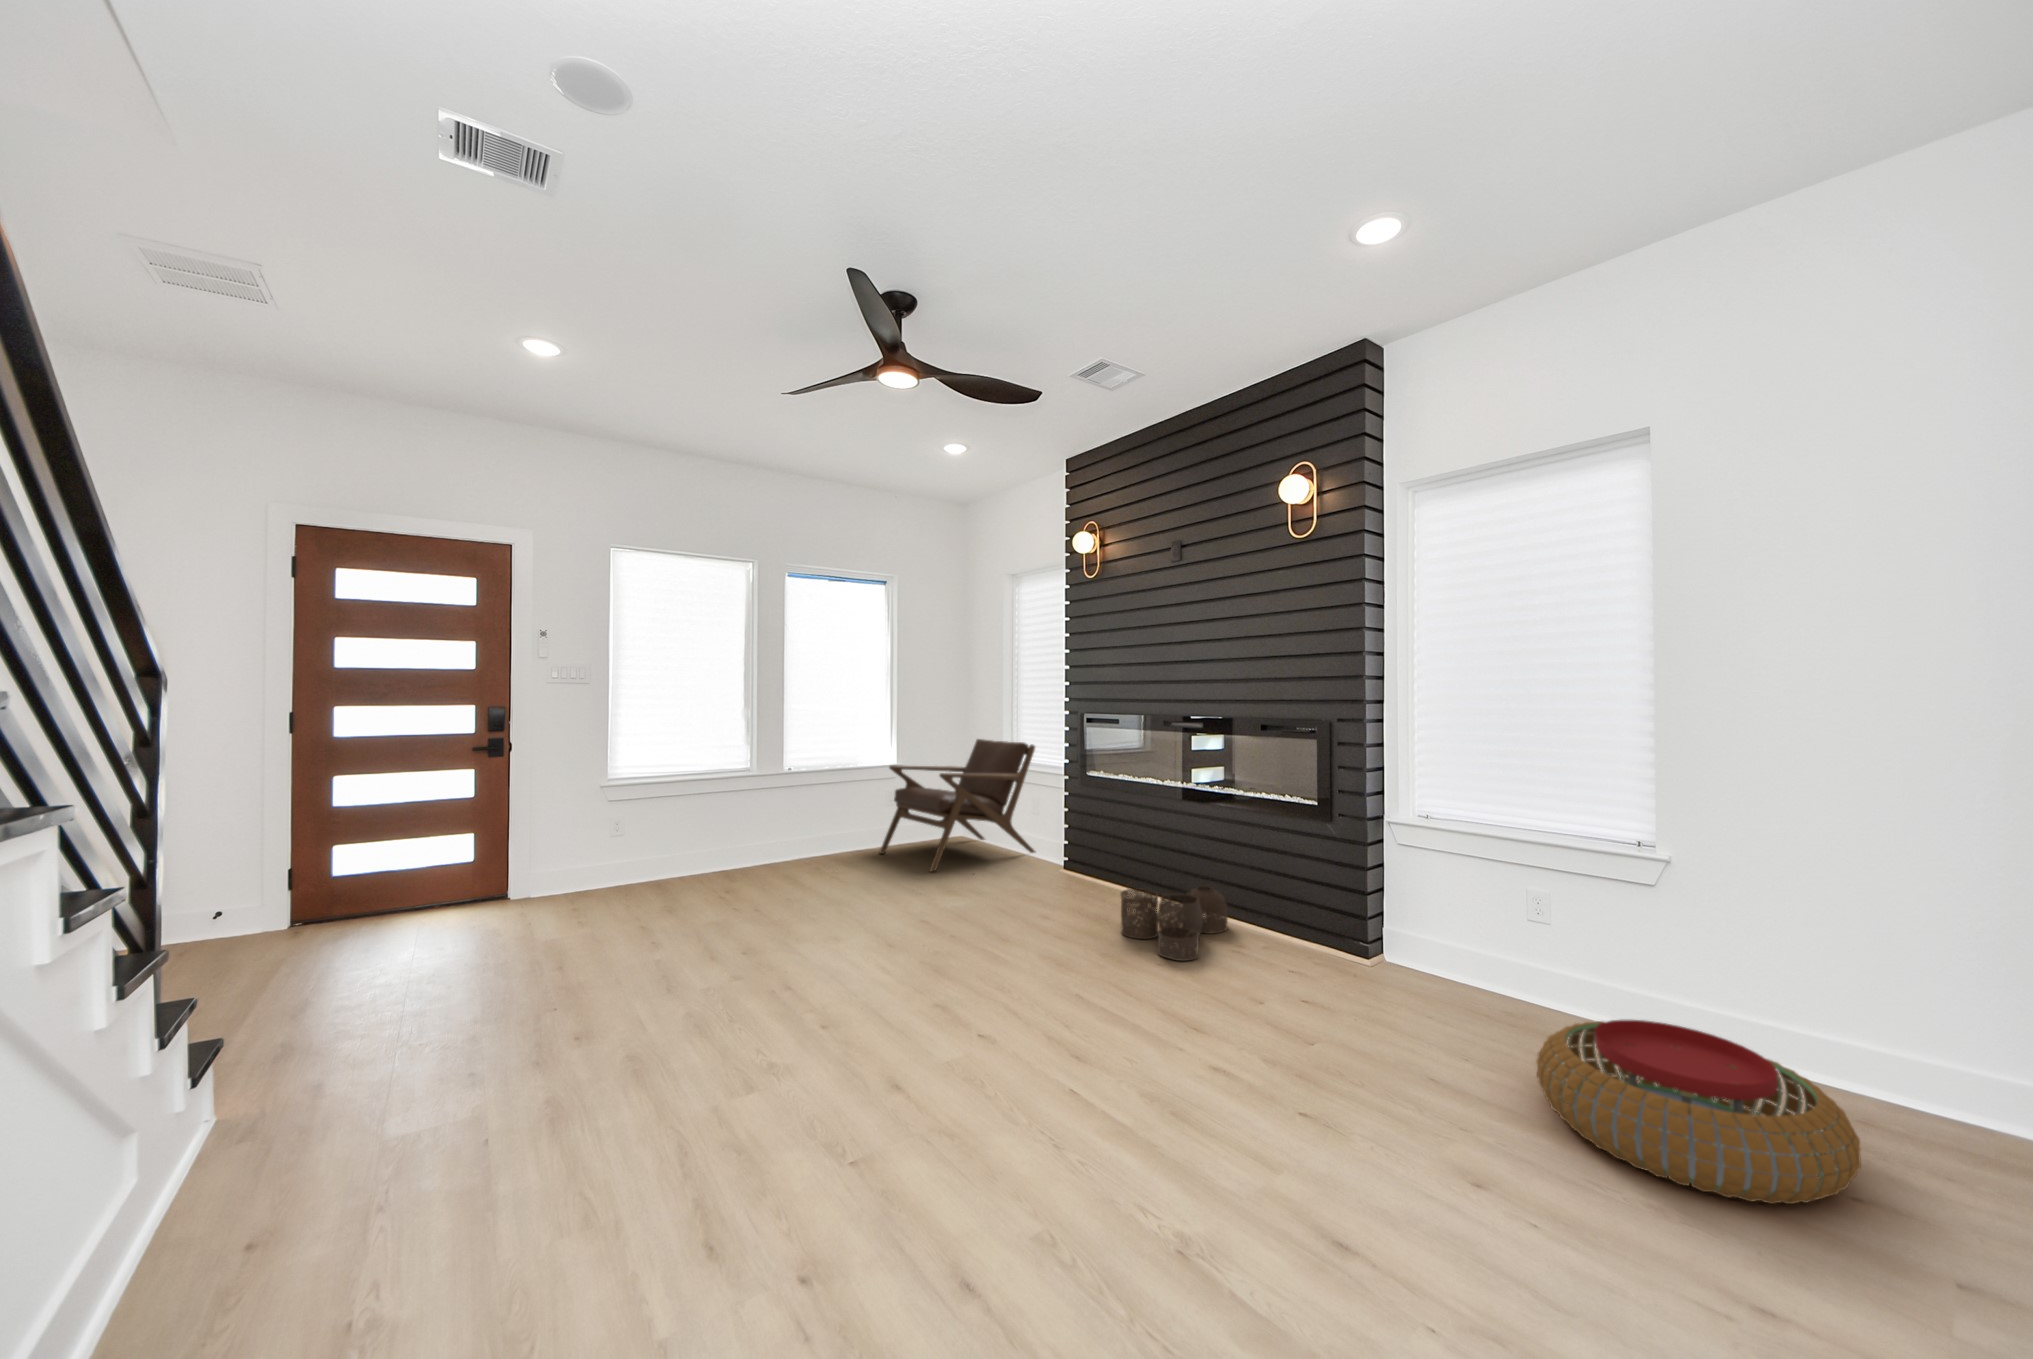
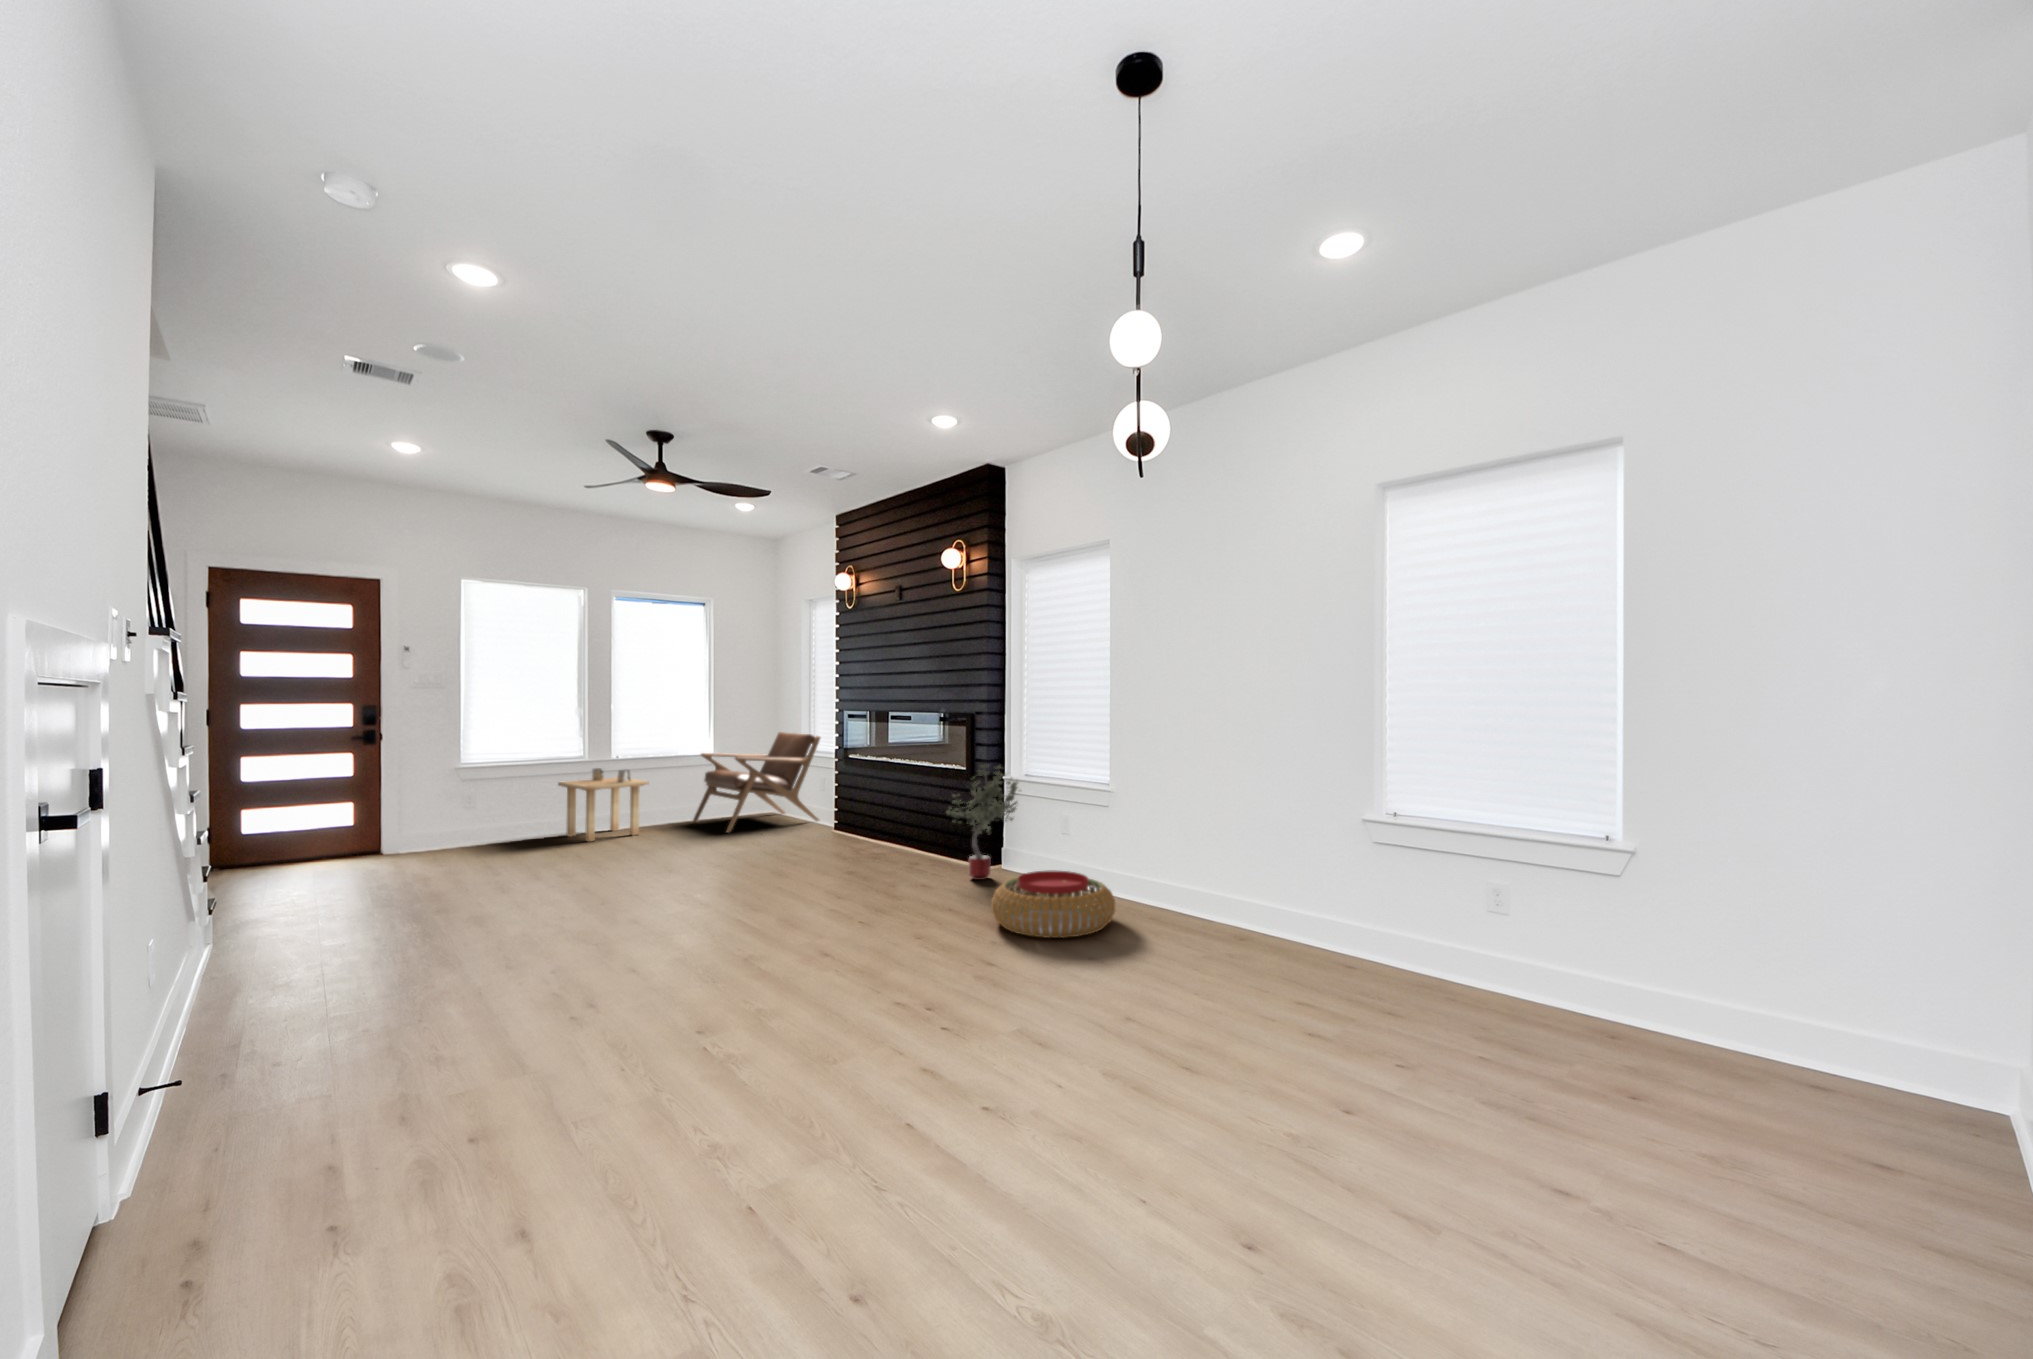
side table: none [724,785,834,883] -> present [558,768,648,841]
potted tree: none [1303,802,1460,988] -> present [947,764,1018,880]
woven basket: present [1121,886,1227,961] -> none [840,826,918,872]

